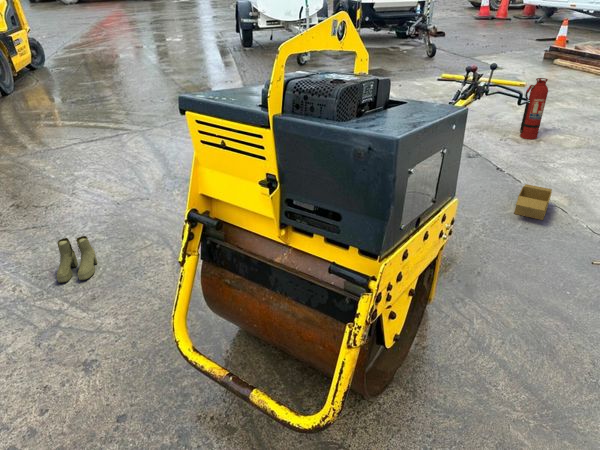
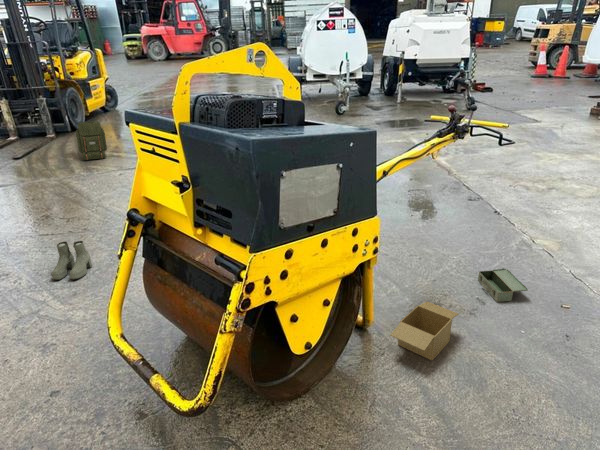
fire extinguisher: present [520,78,548,140] -> none [532,127,560,188]
backpack: none [19,86,58,132] -> present [76,121,107,160]
cardboard box: present [514,184,552,220] -> present [390,302,459,360]
toolbox: none [507,230,561,265] -> present [478,269,528,302]

